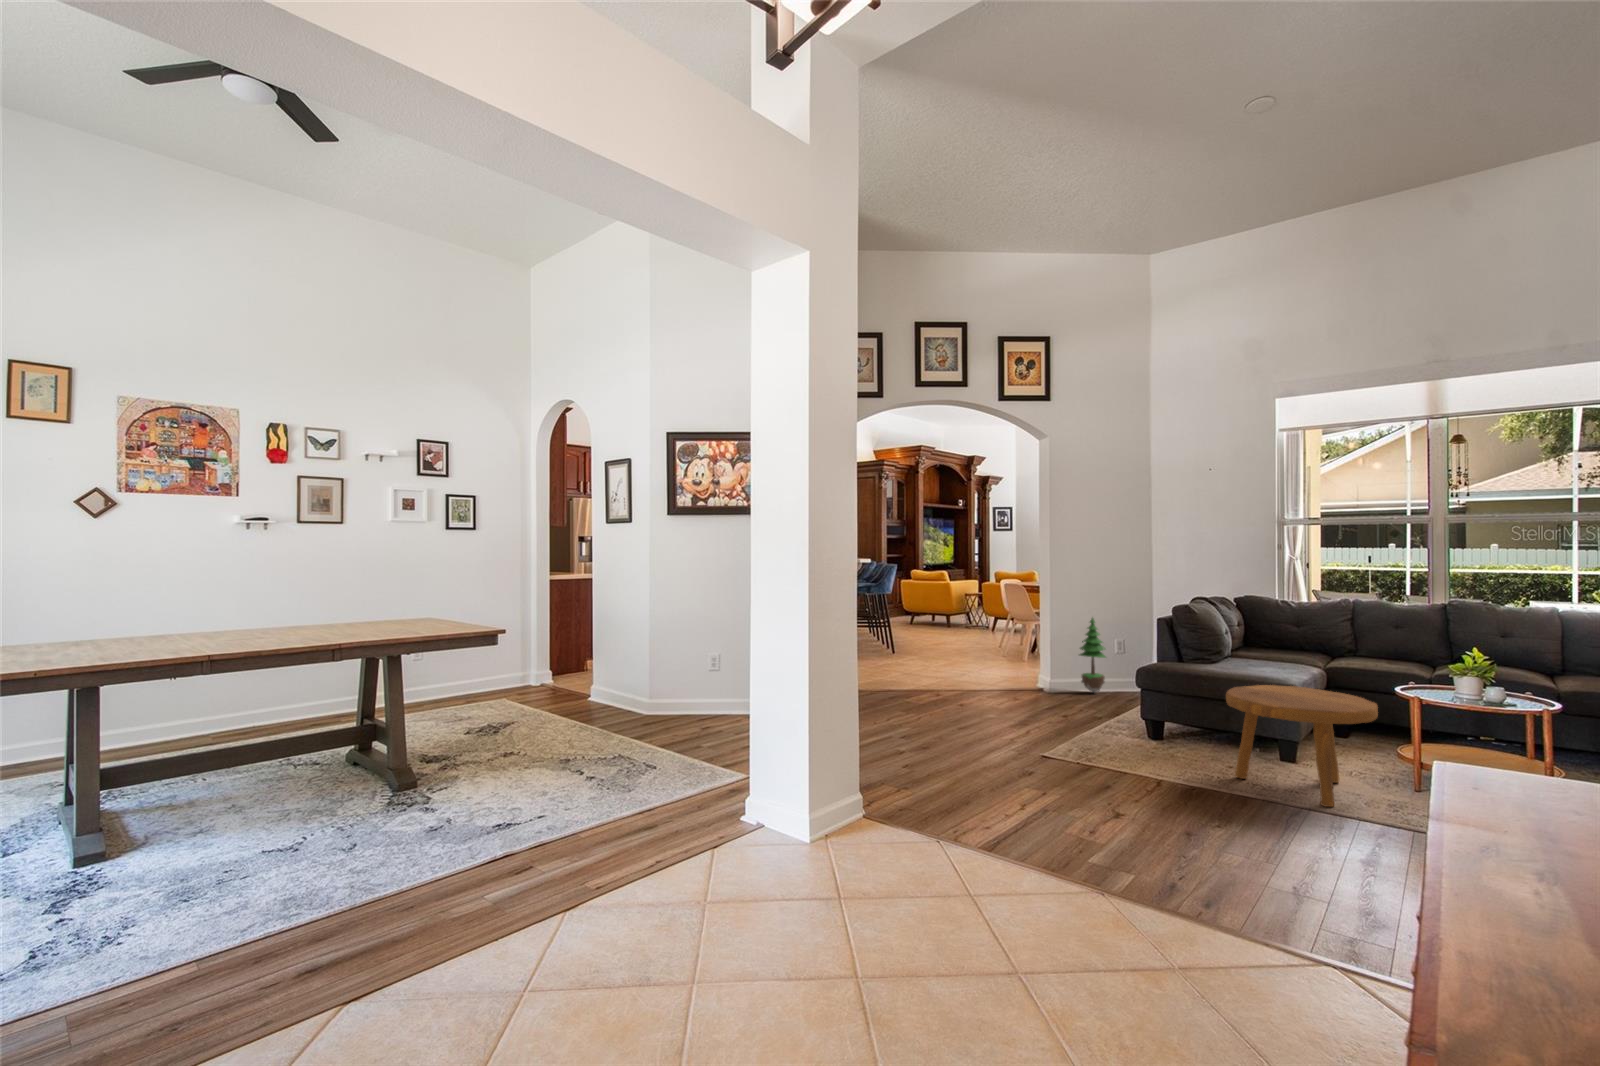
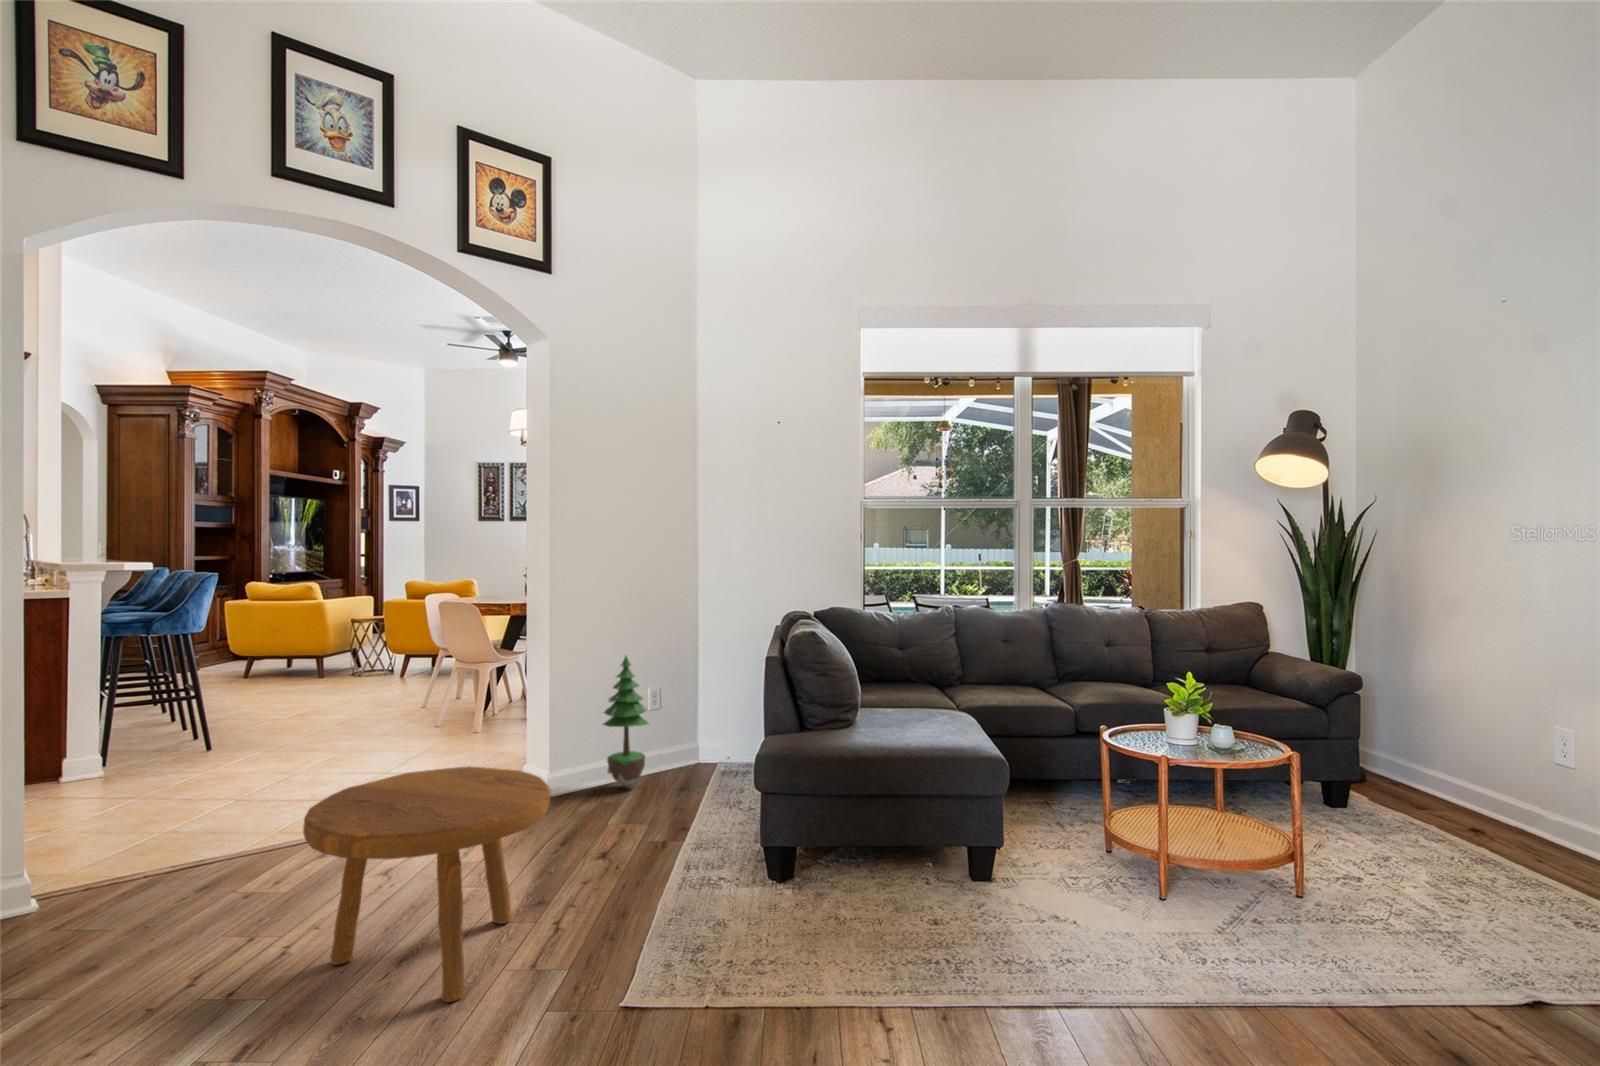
footstool: present [1226,685,1378,807] -> present [303,766,551,1002]

